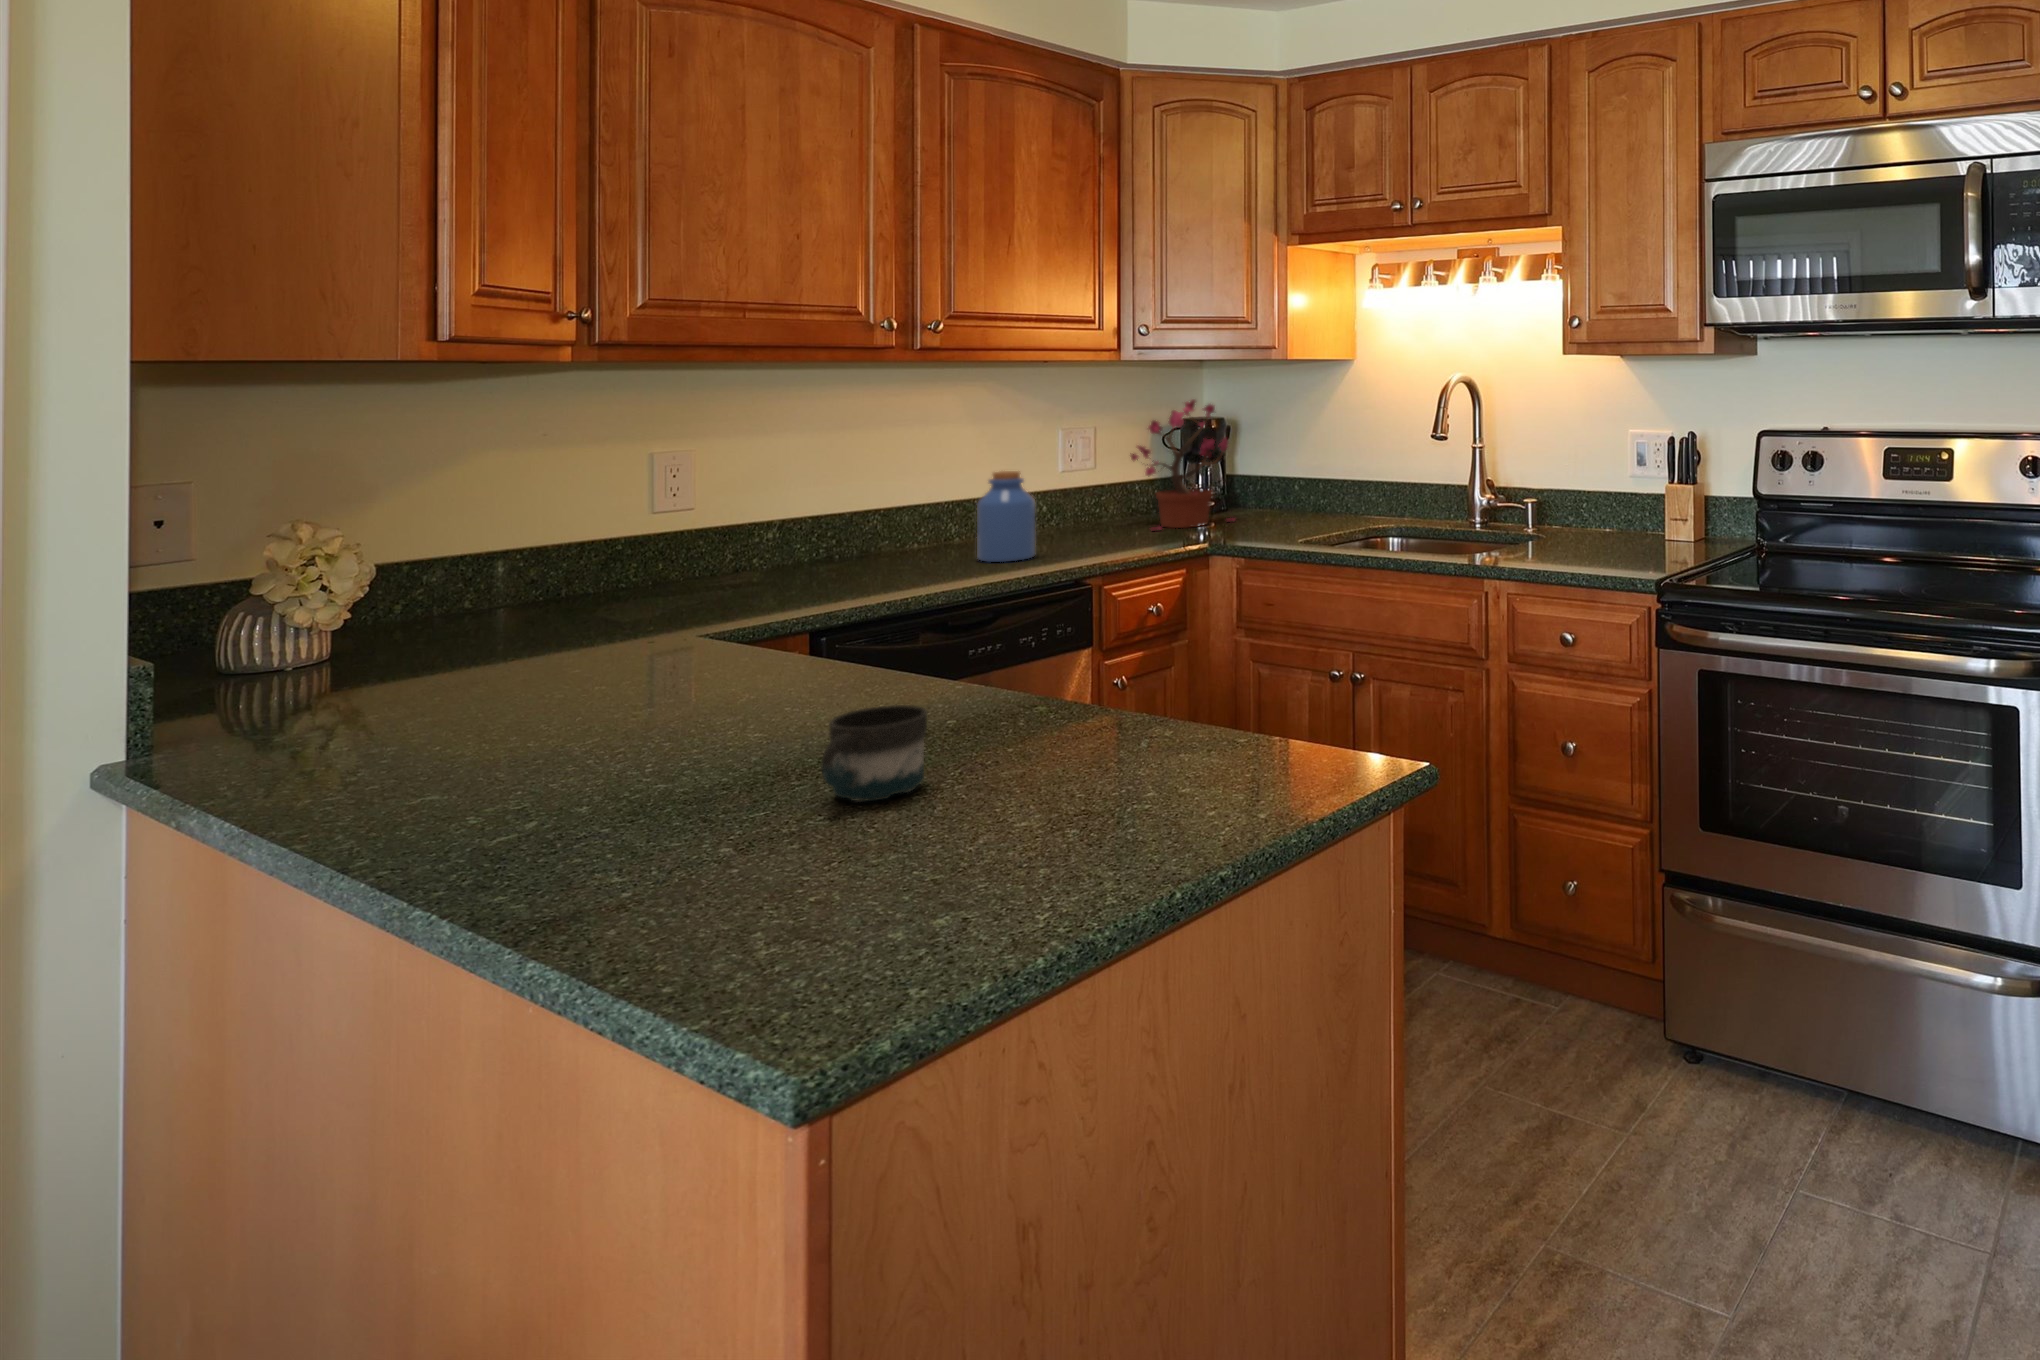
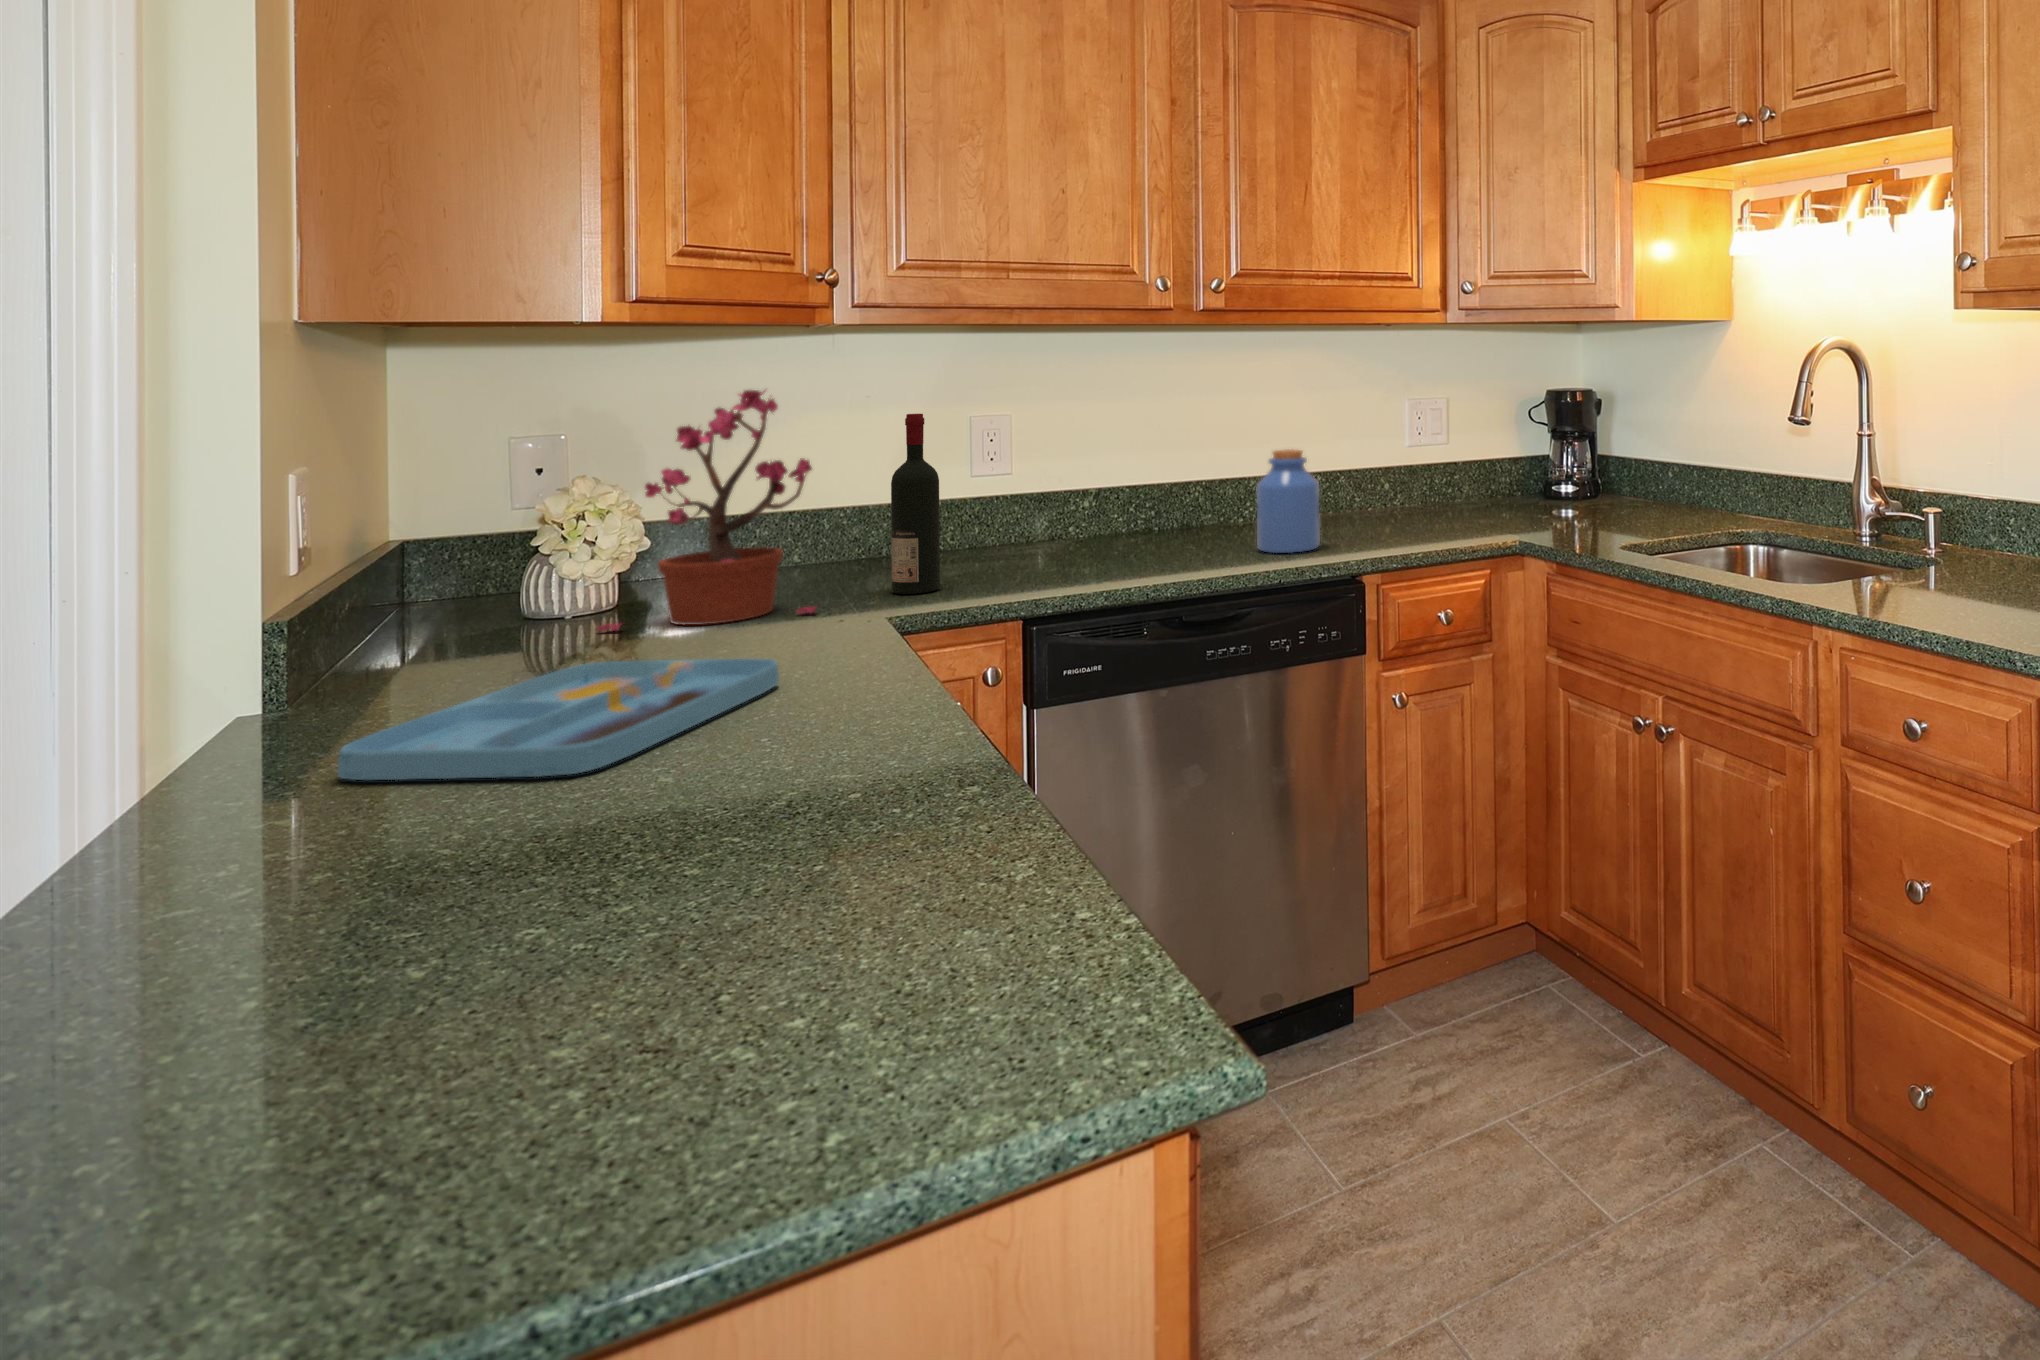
potted plant: present [1131,400,1234,530] -> present [597,390,816,632]
wine bottle: none [670,444,719,611] -> present [891,414,940,594]
tray: none [463,648,740,748] -> present [338,659,779,780]
mug: present [821,705,927,802] -> none [283,828,531,992]

